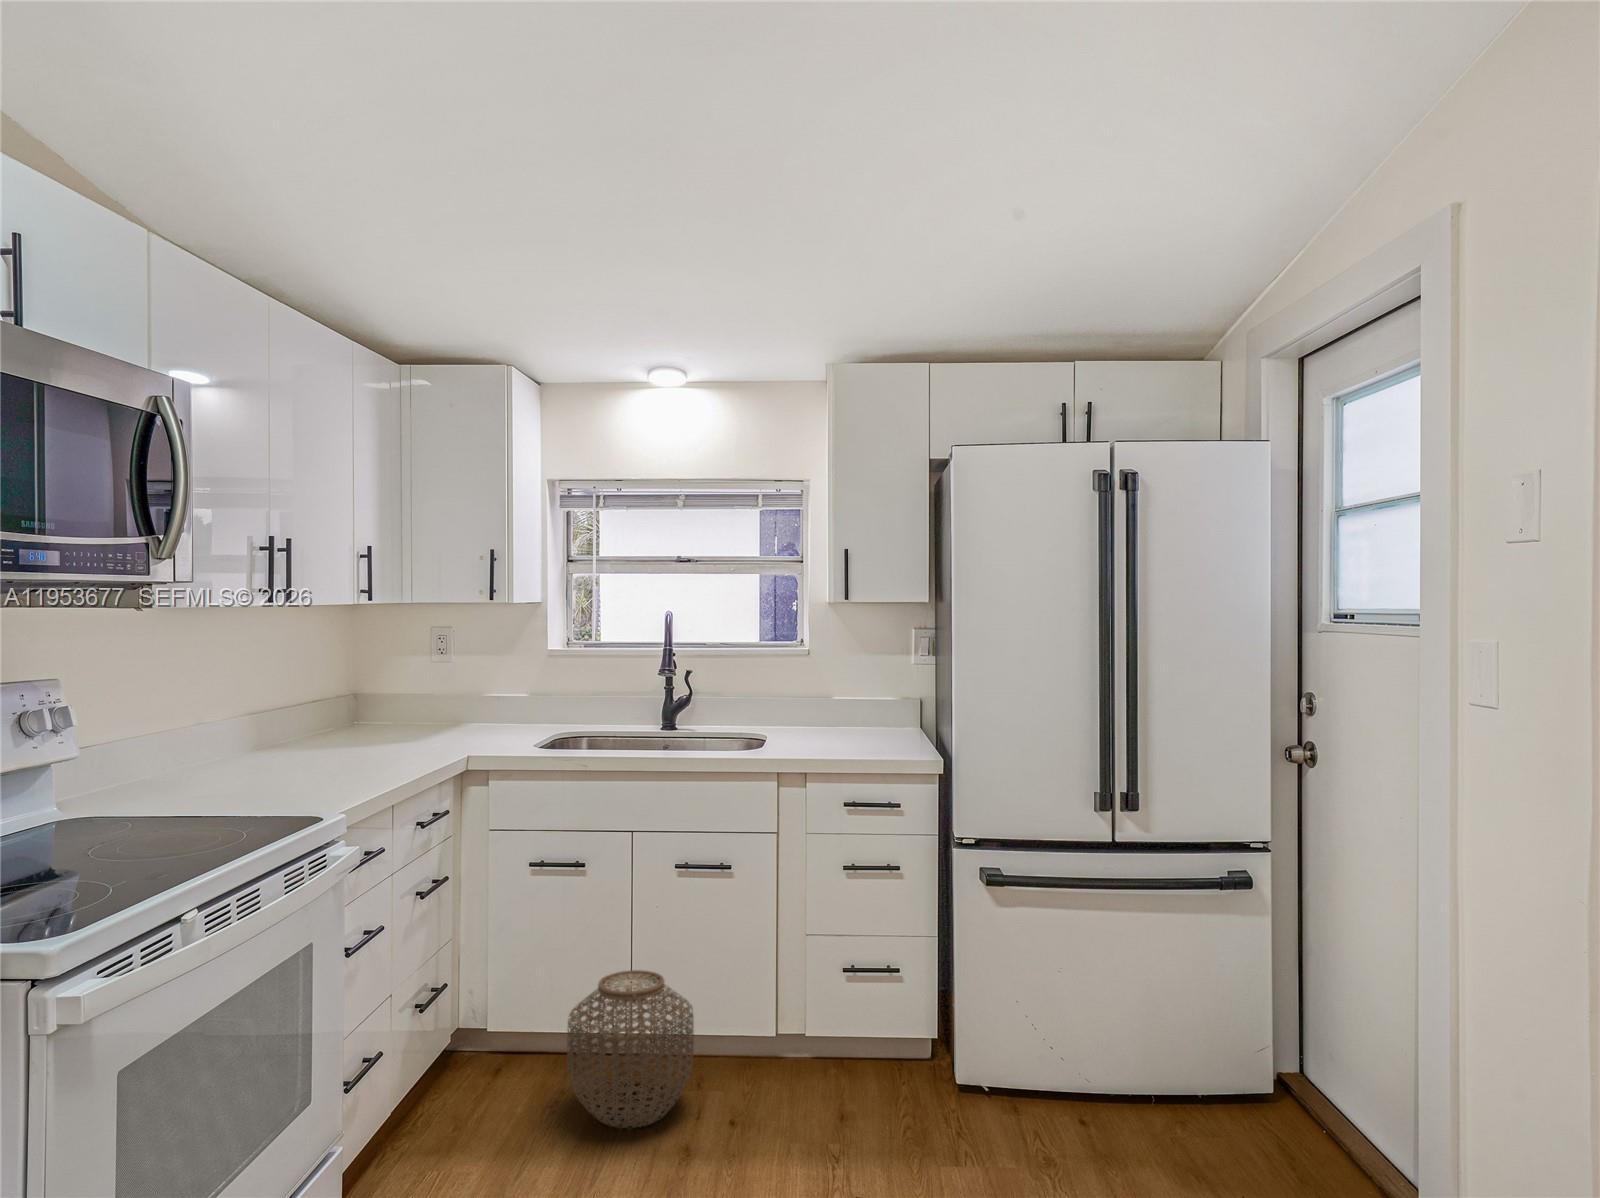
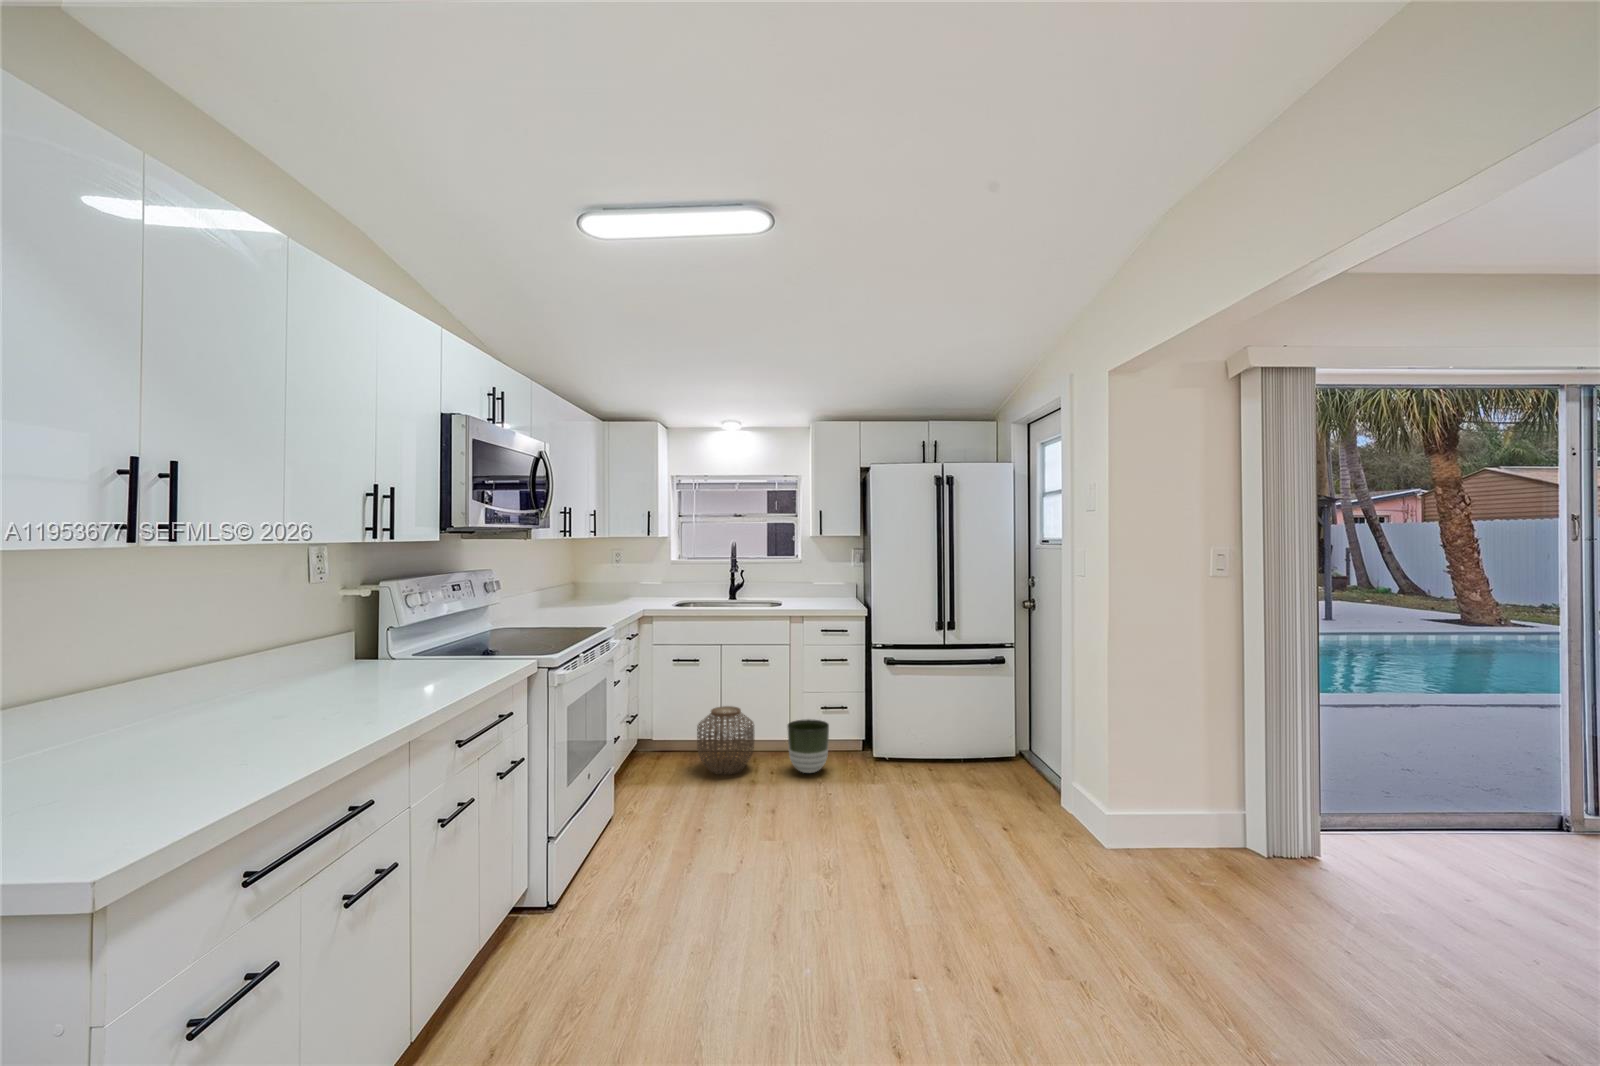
planter: none [765,1002,857,1129] -> present [787,719,829,773]

